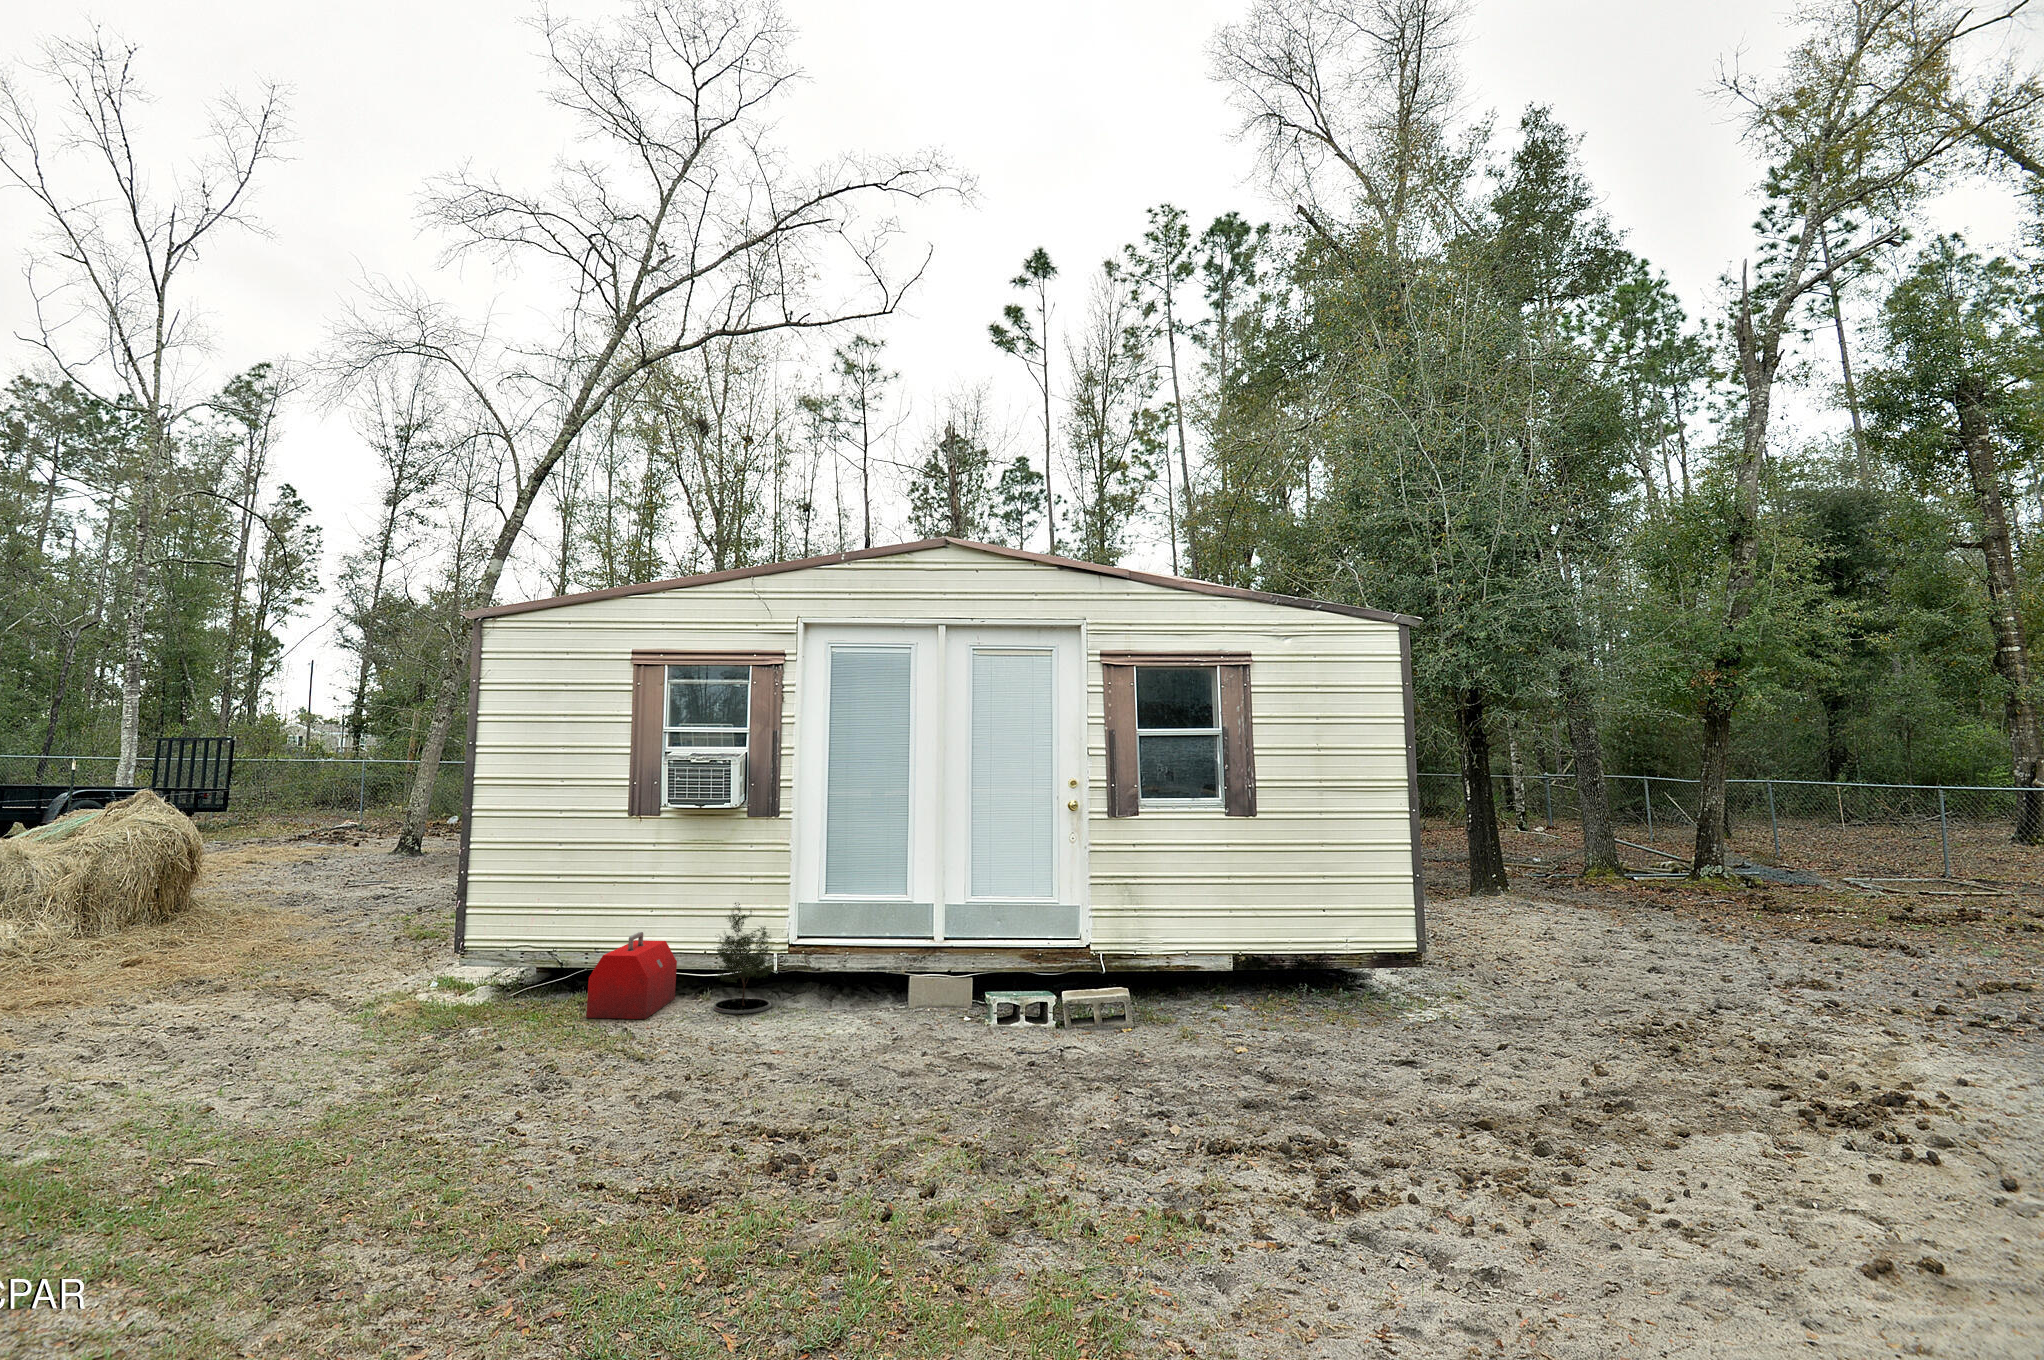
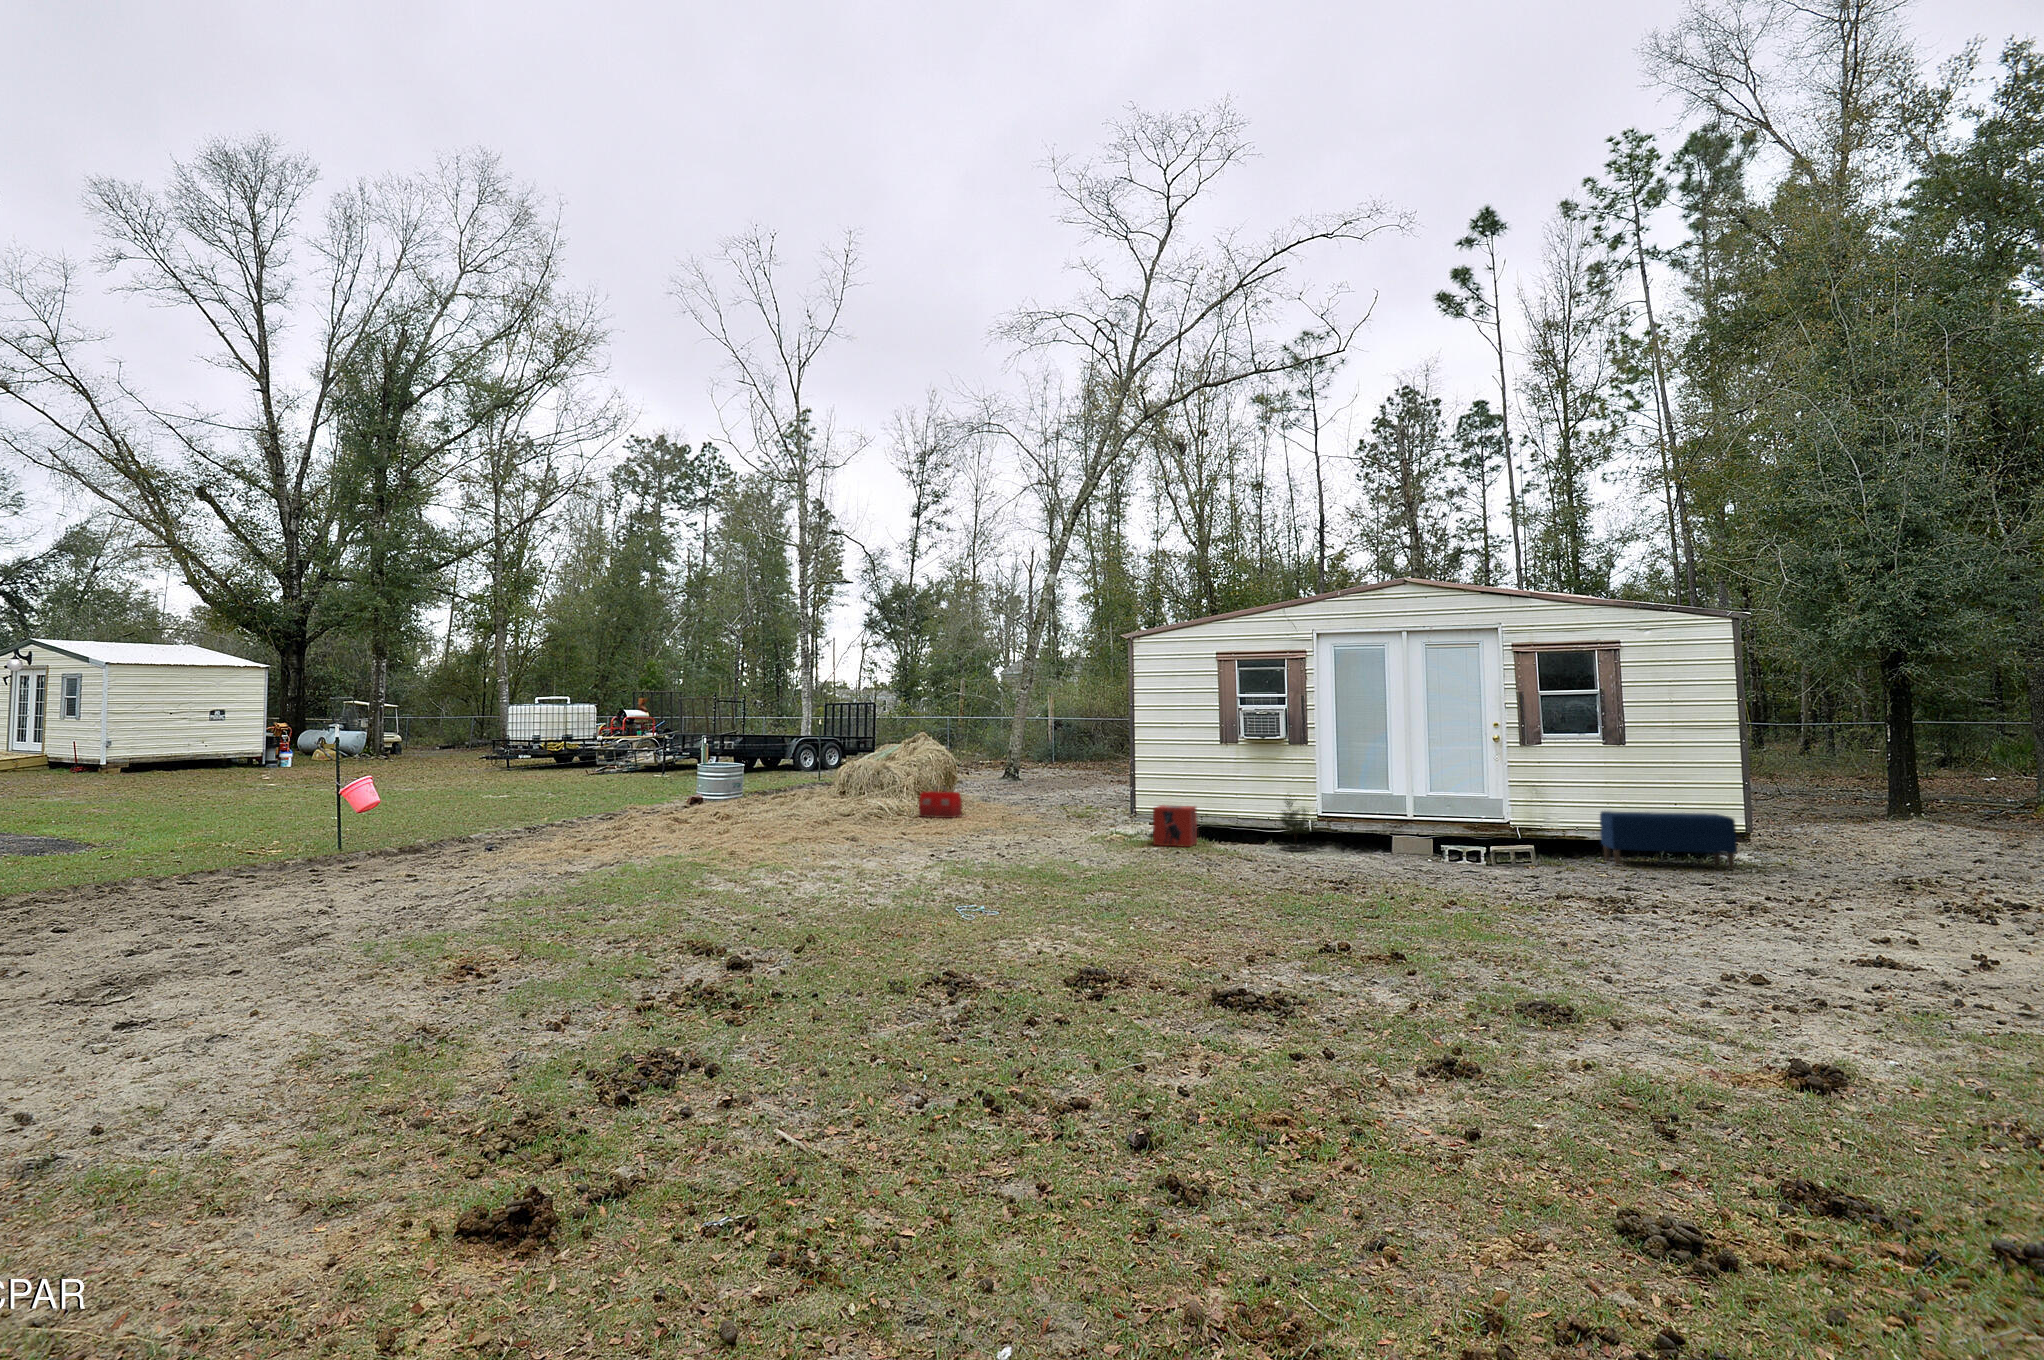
bench: none [1221,925,1424,1024] -> present [1600,811,1737,869]
storage box: none [477,927,578,1012] -> present [1153,805,1197,847]
toolbox: present [586,932,677,1019] -> present [919,786,962,818]

